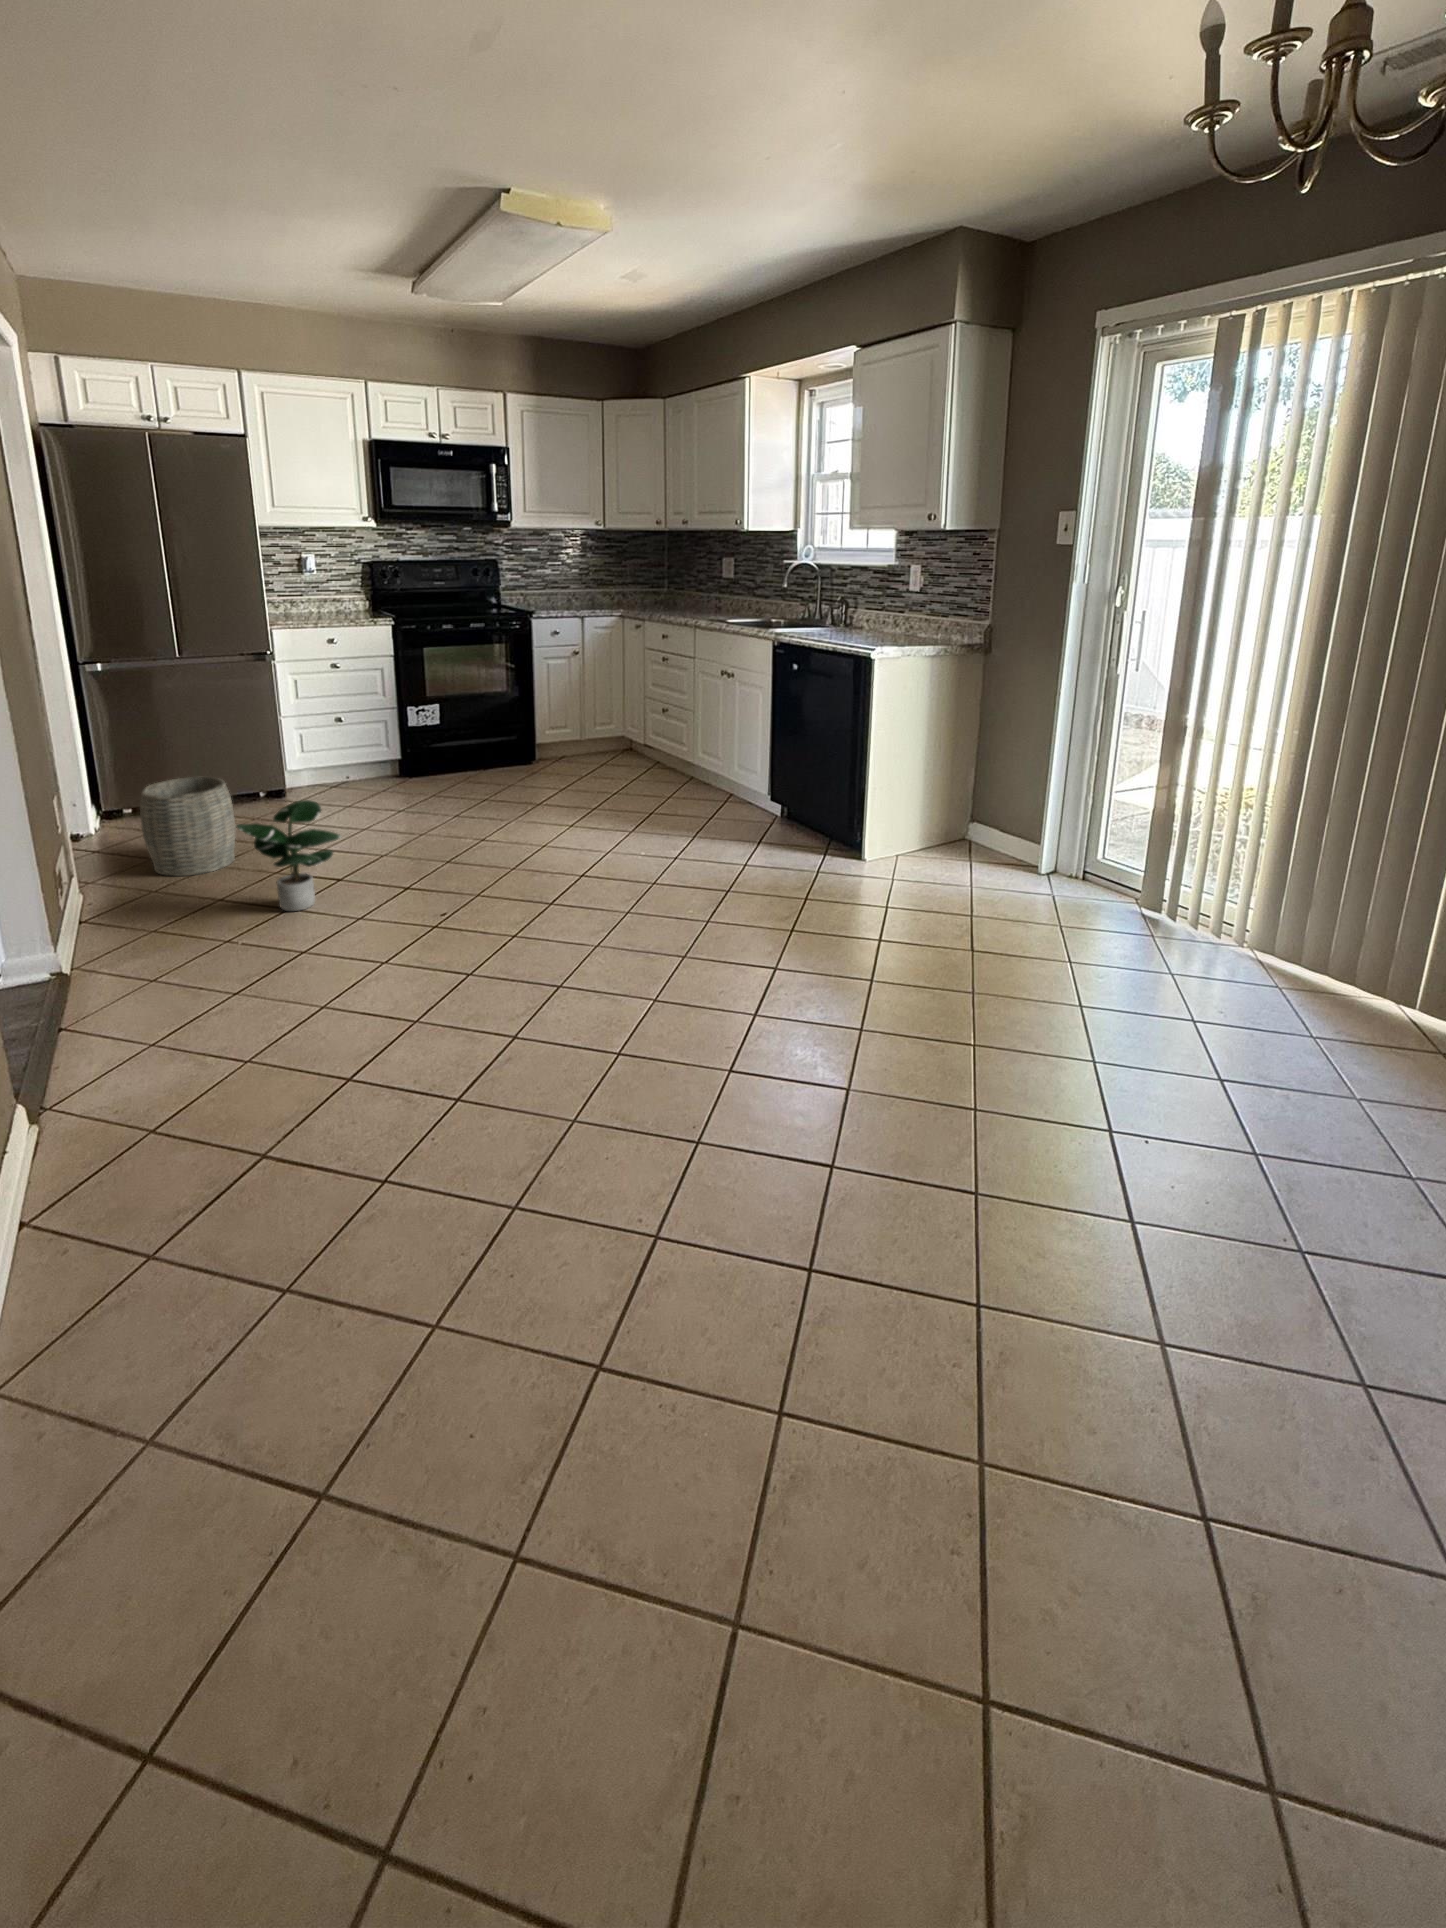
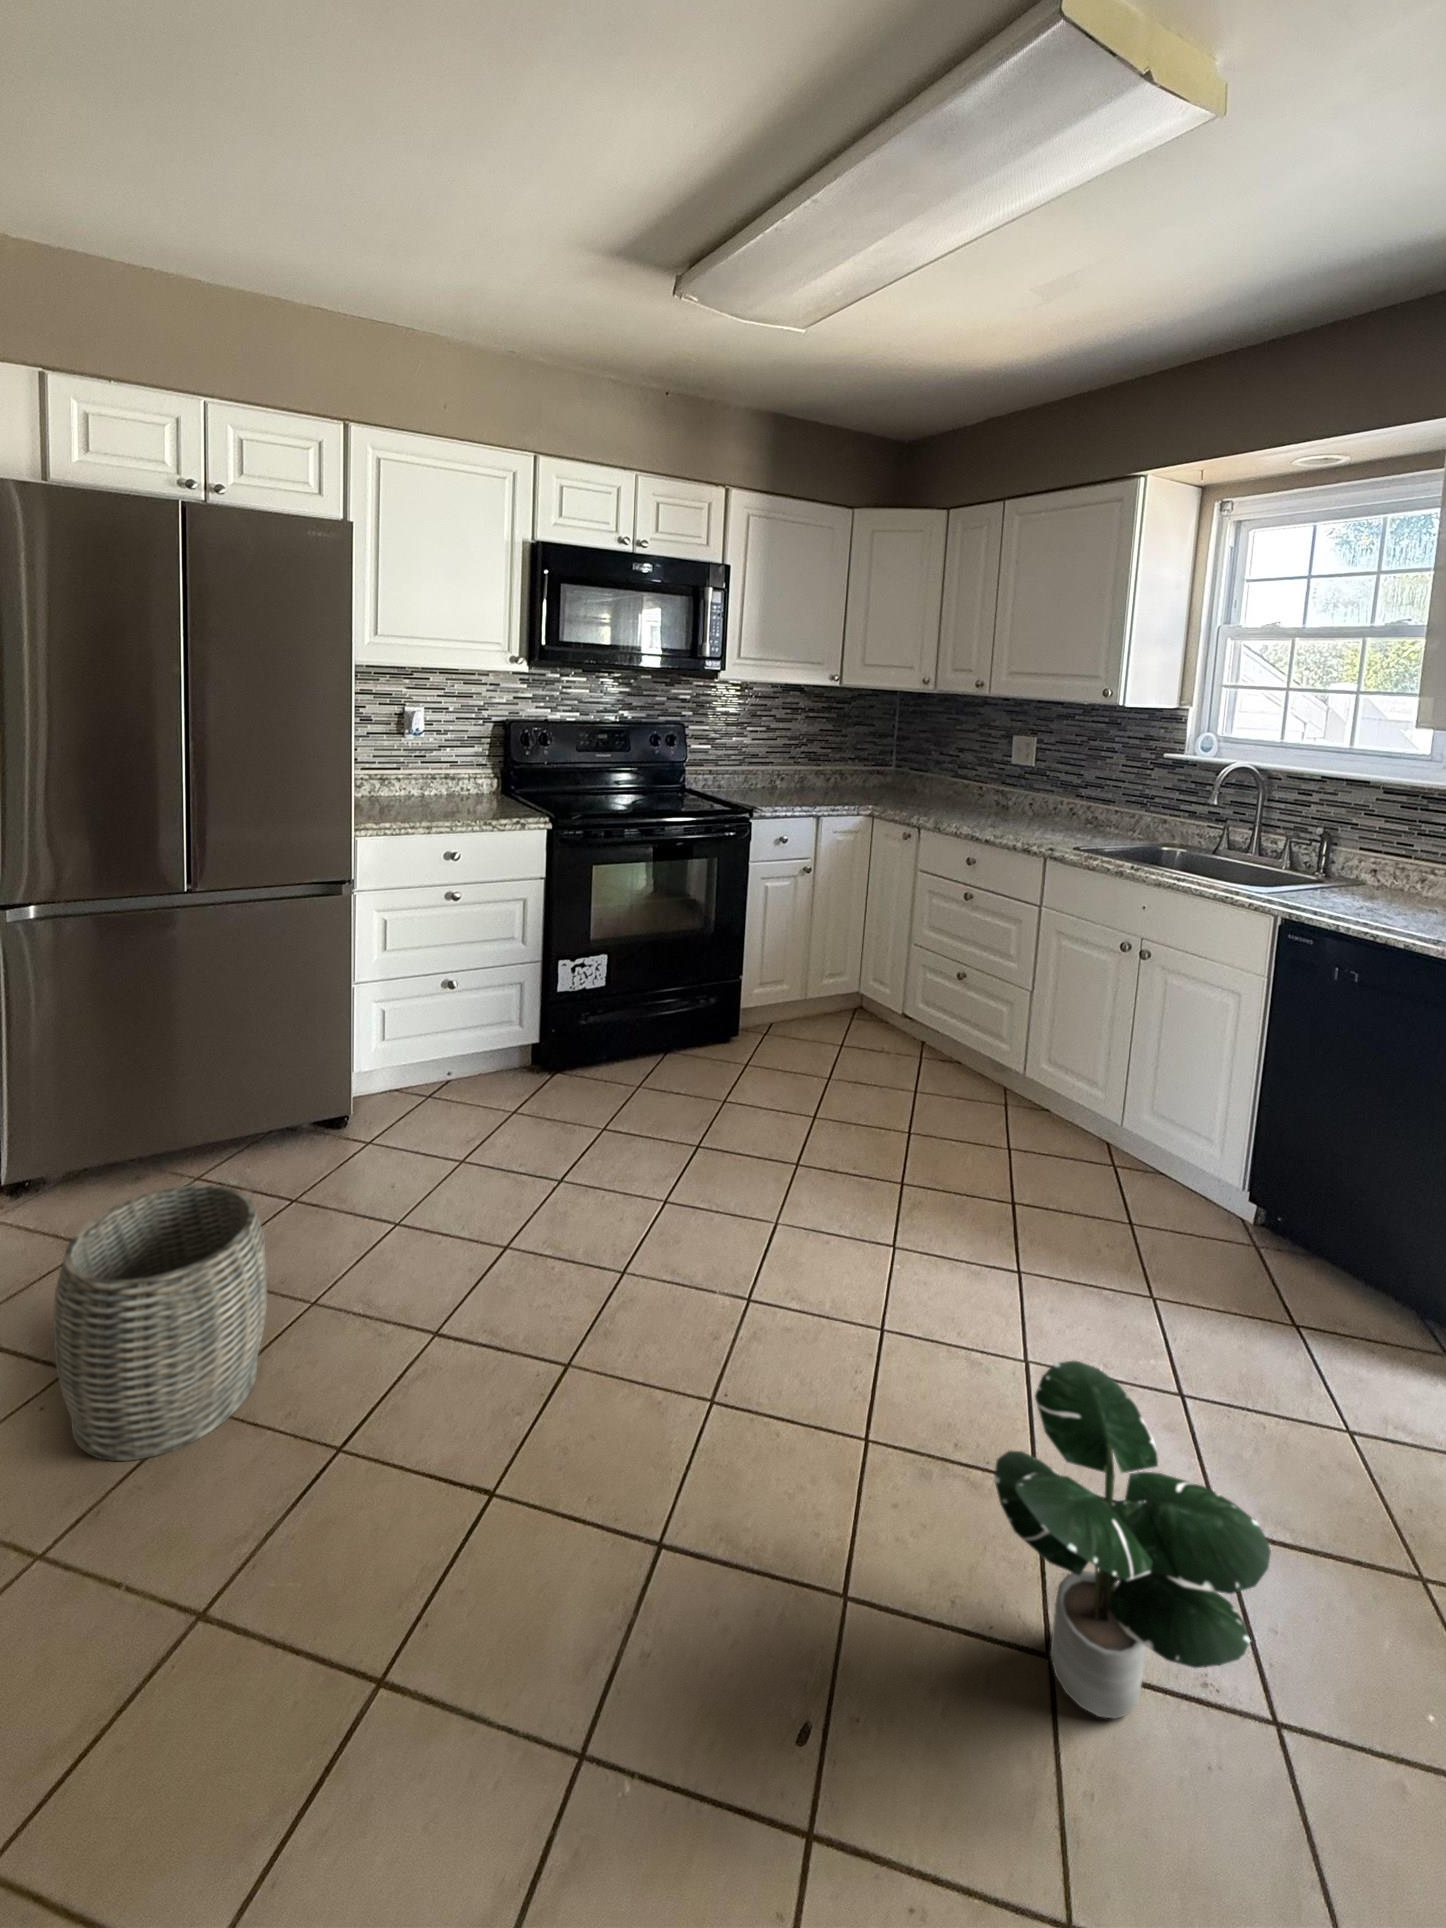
potted plant: present [236,800,341,911] -> present [994,1360,1271,1719]

